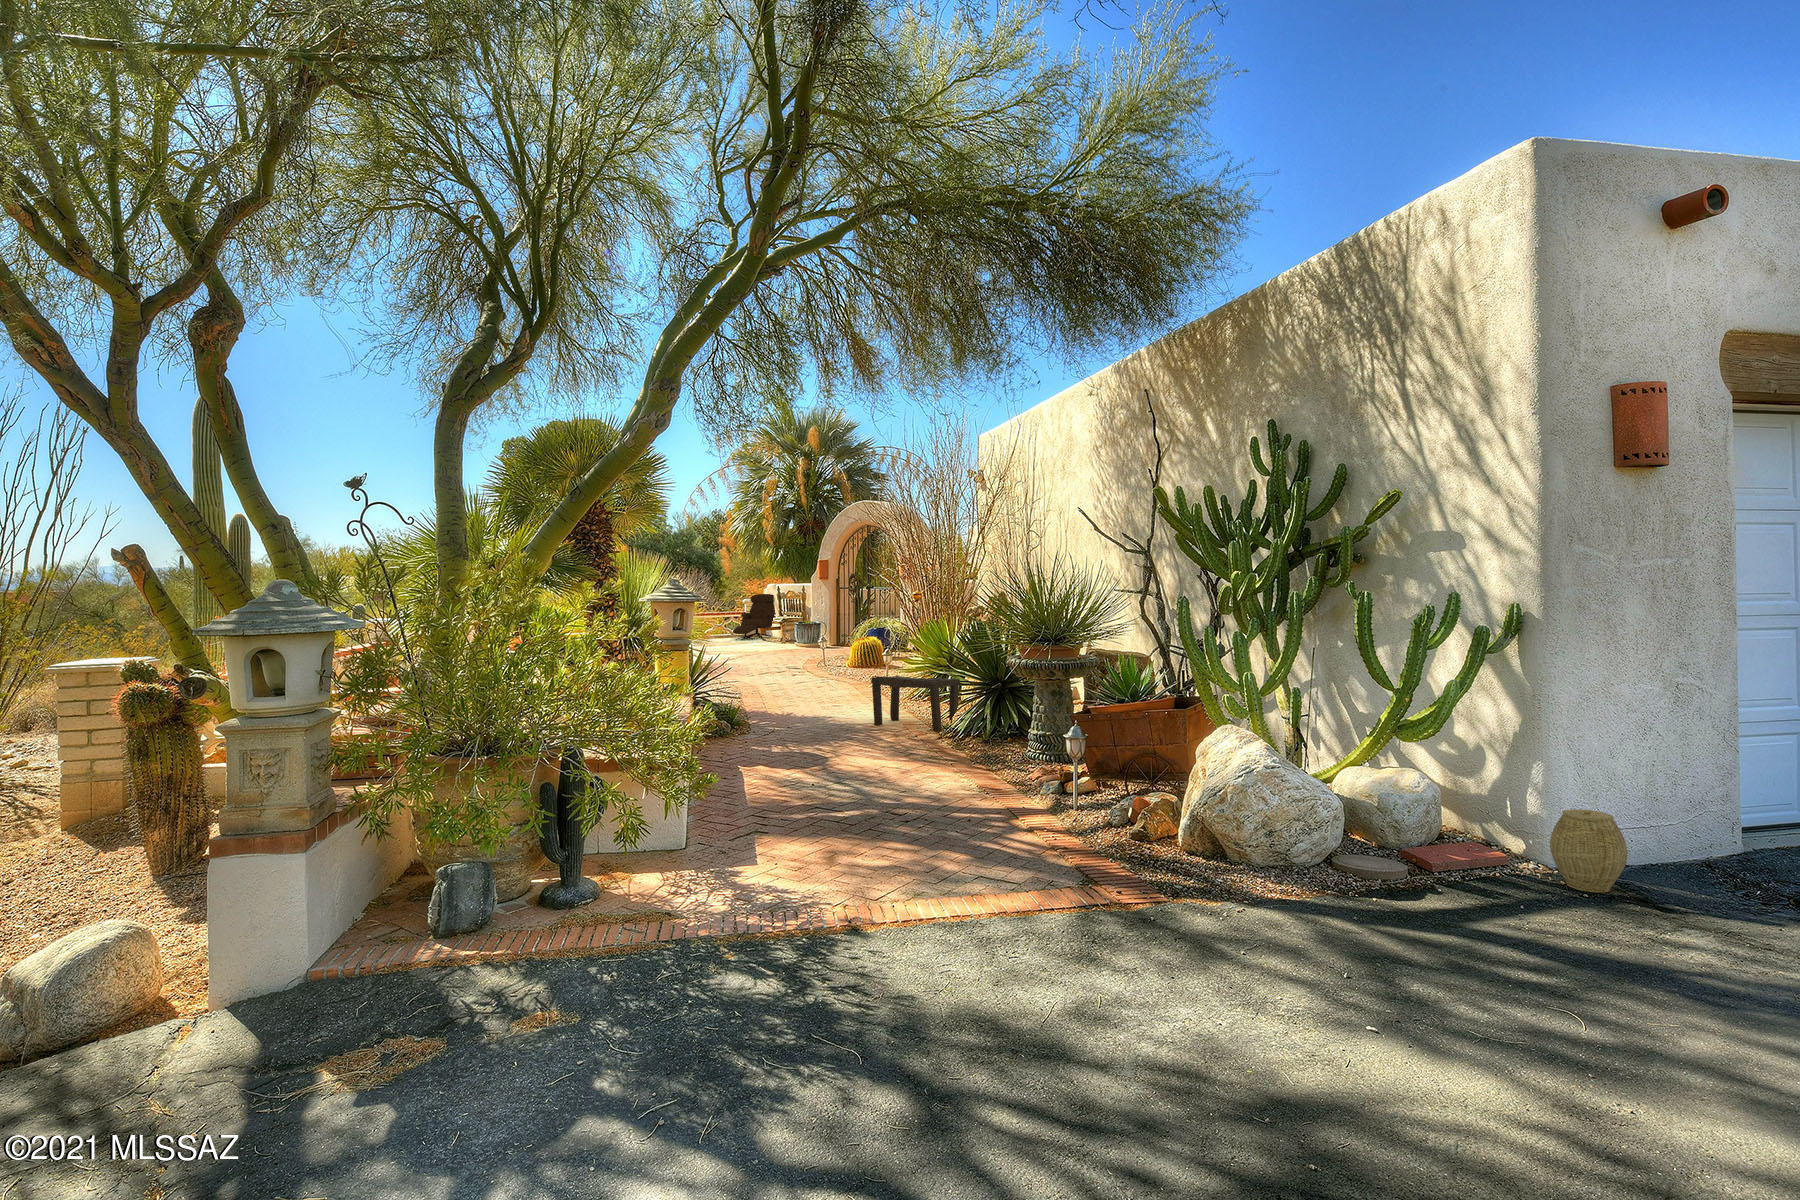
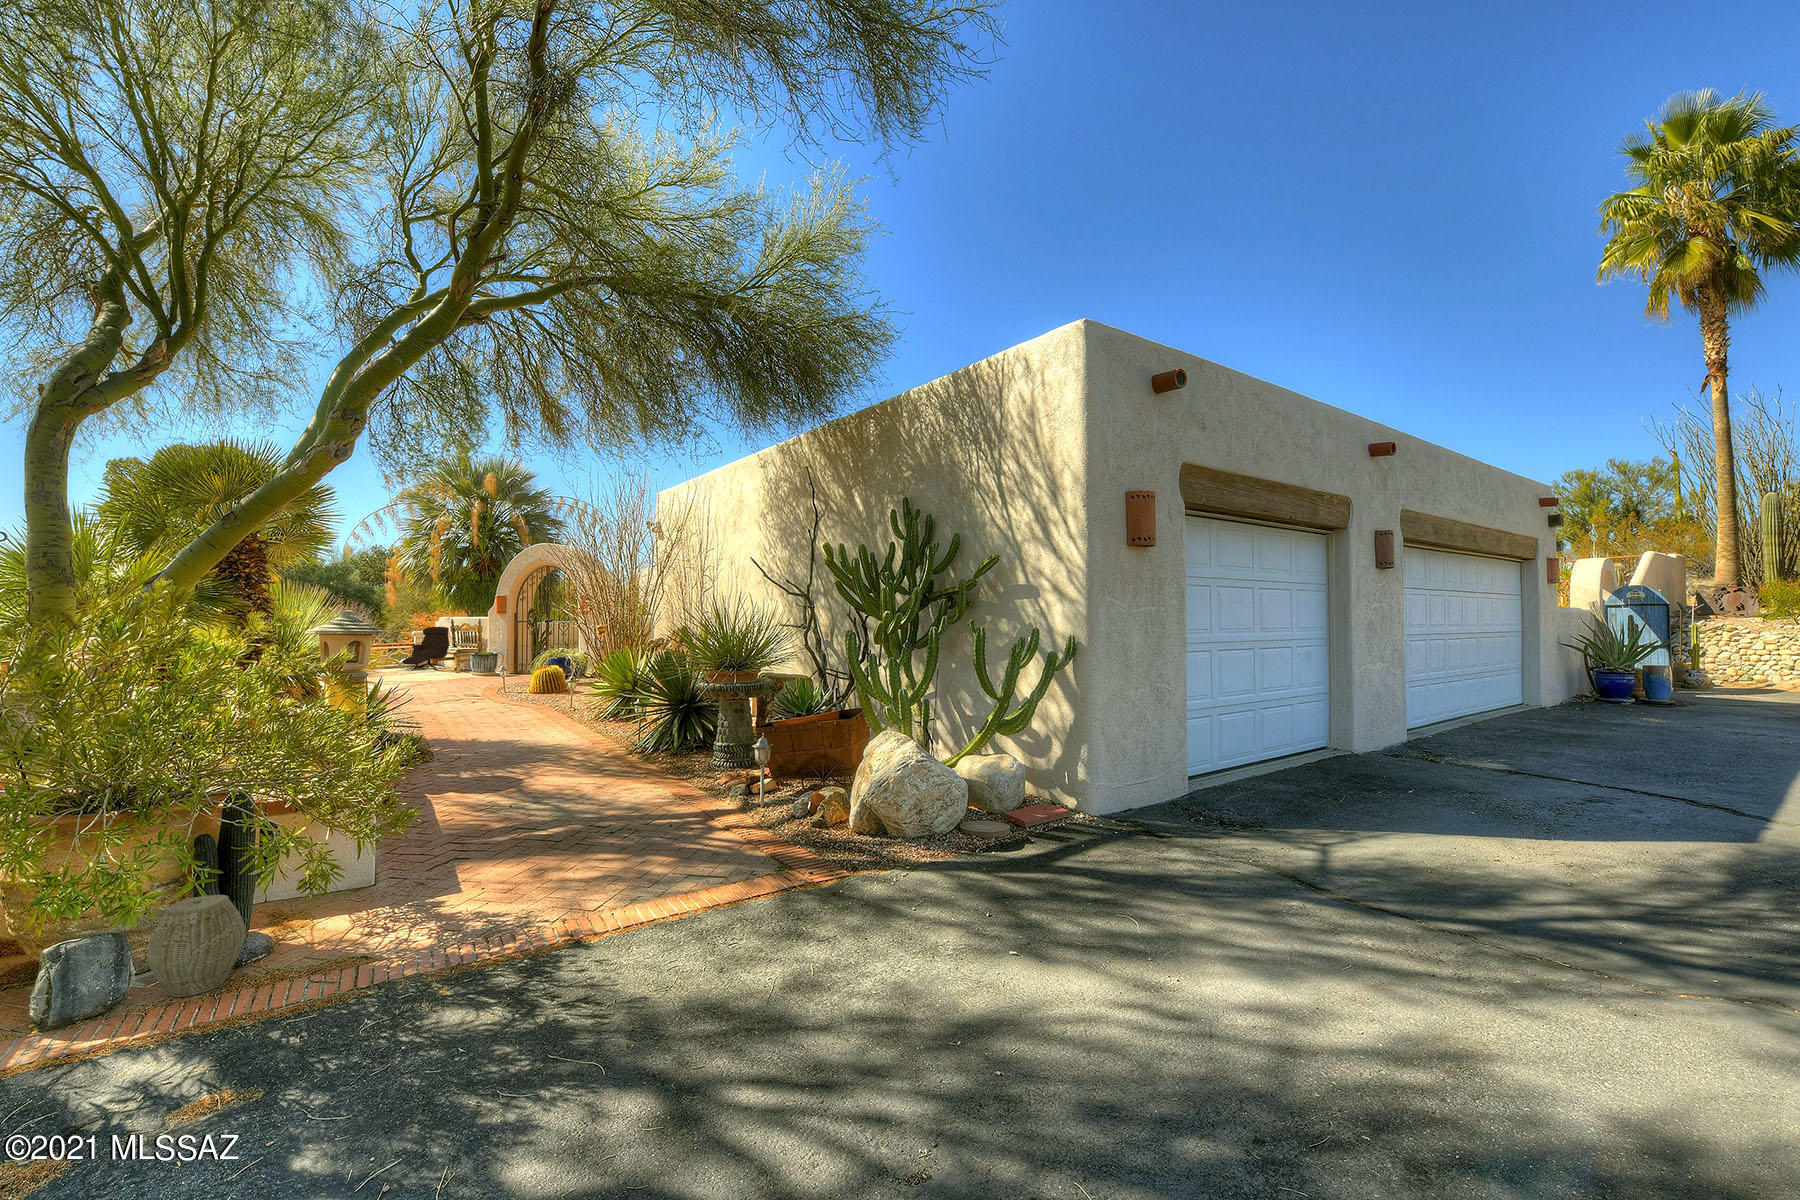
bench: present [871,676,960,732] -> none [562,699,647,747]
woven basket: present [1550,809,1627,893] -> present [147,895,245,997]

